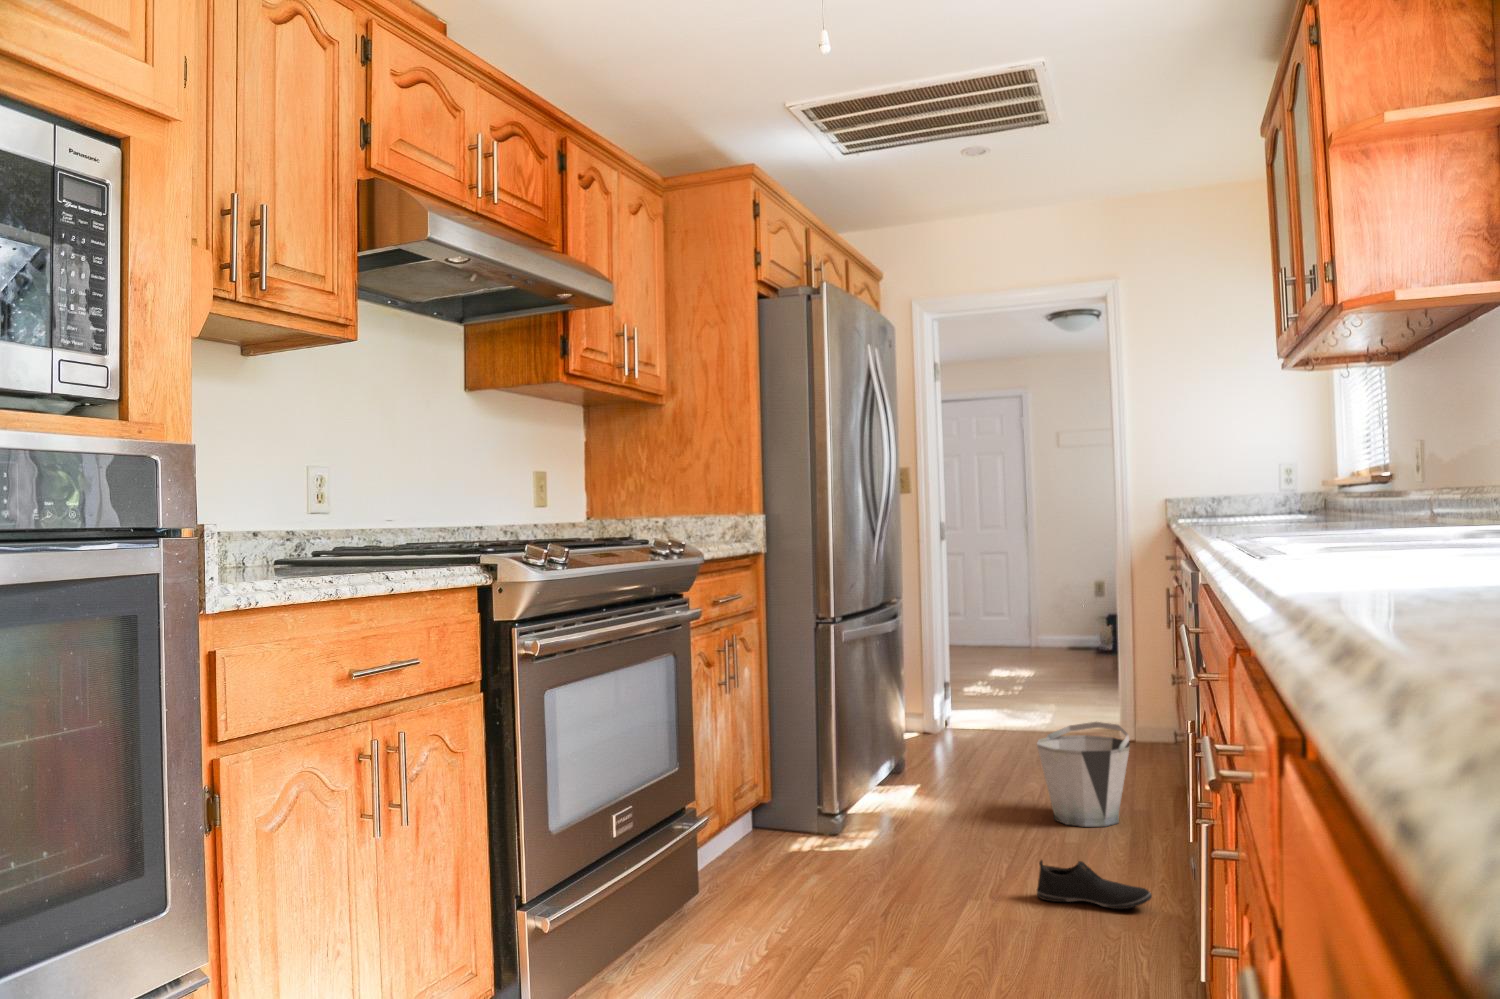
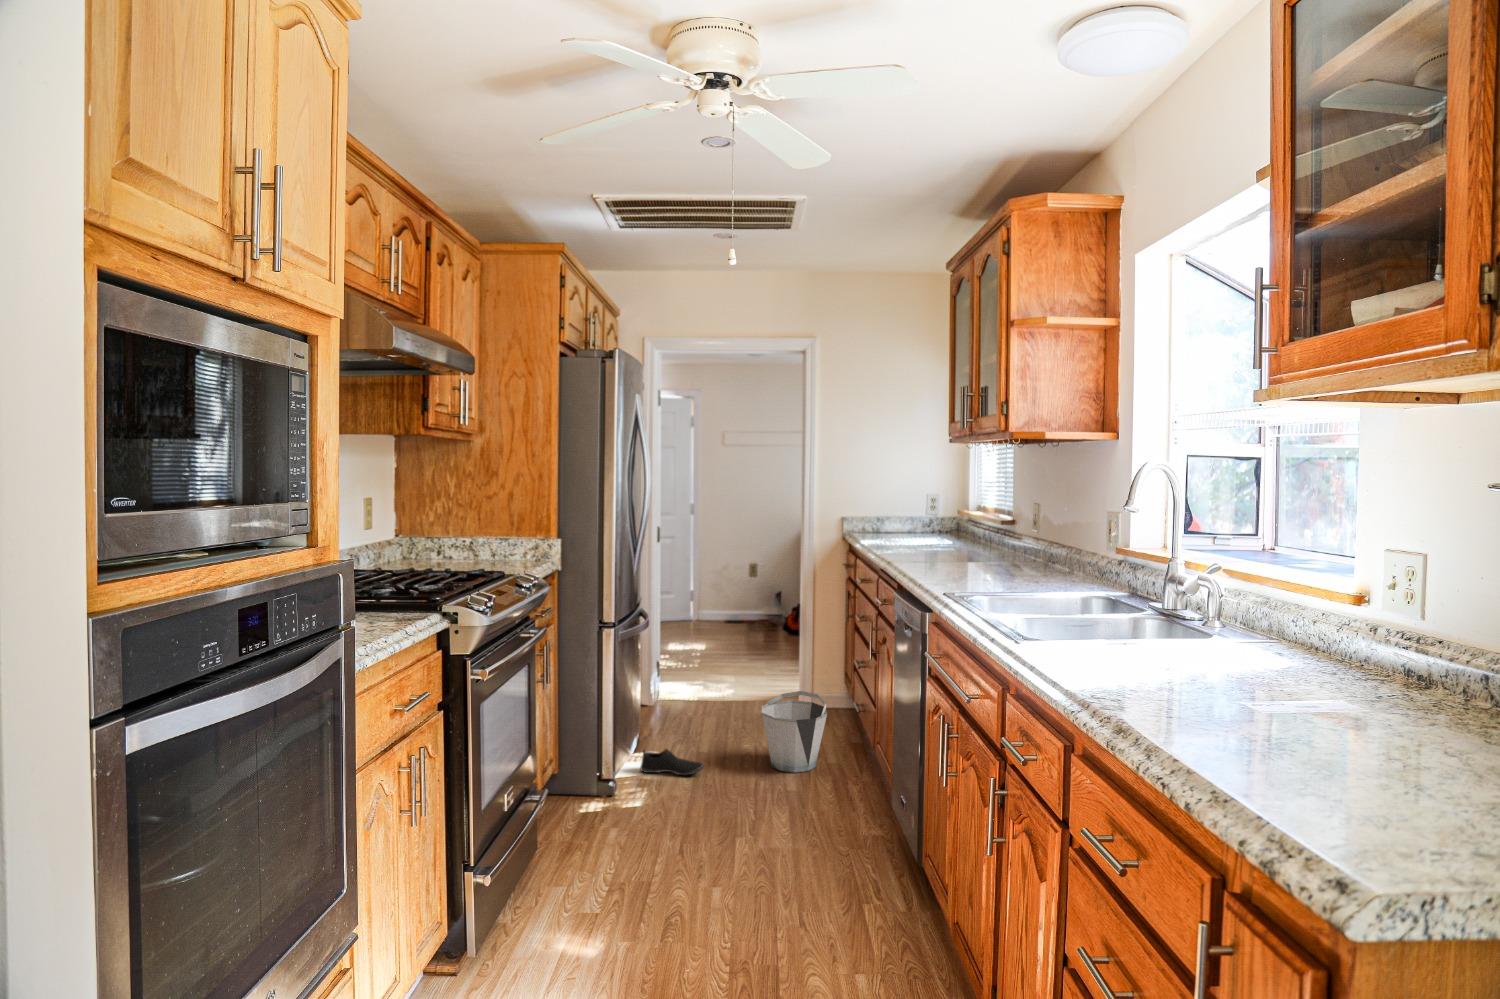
shoe: present [1037,860,1152,909] -> present [640,749,704,775]

